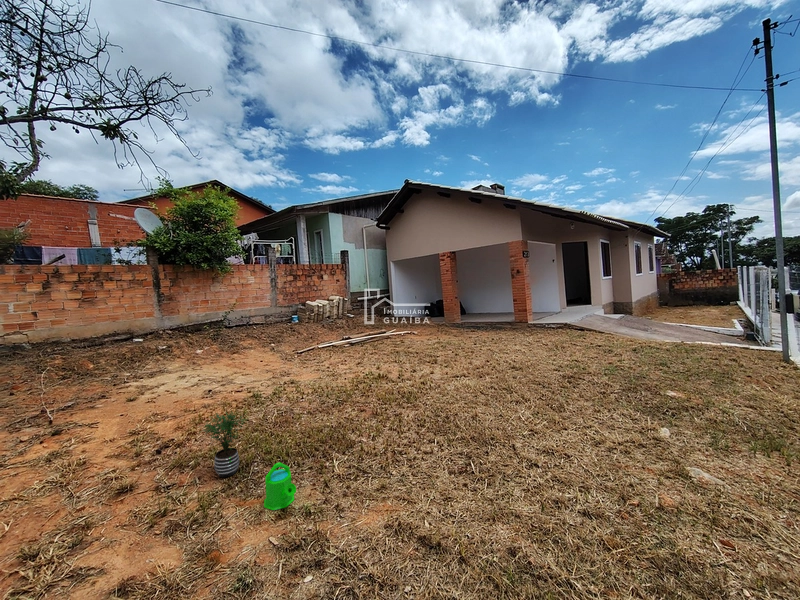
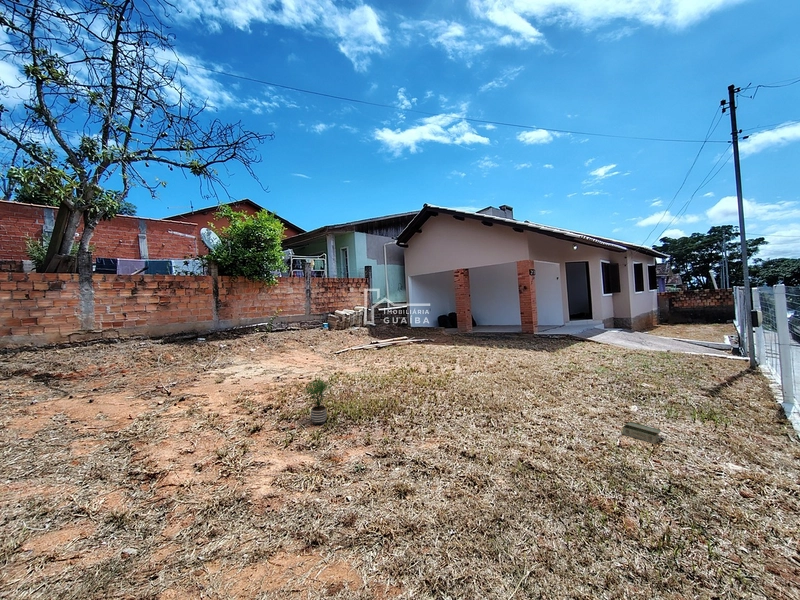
watering can: present [264,462,296,510] -> none [351,410,376,441]
toolbox: none [658,462,716,502] -> present [622,422,661,443]

